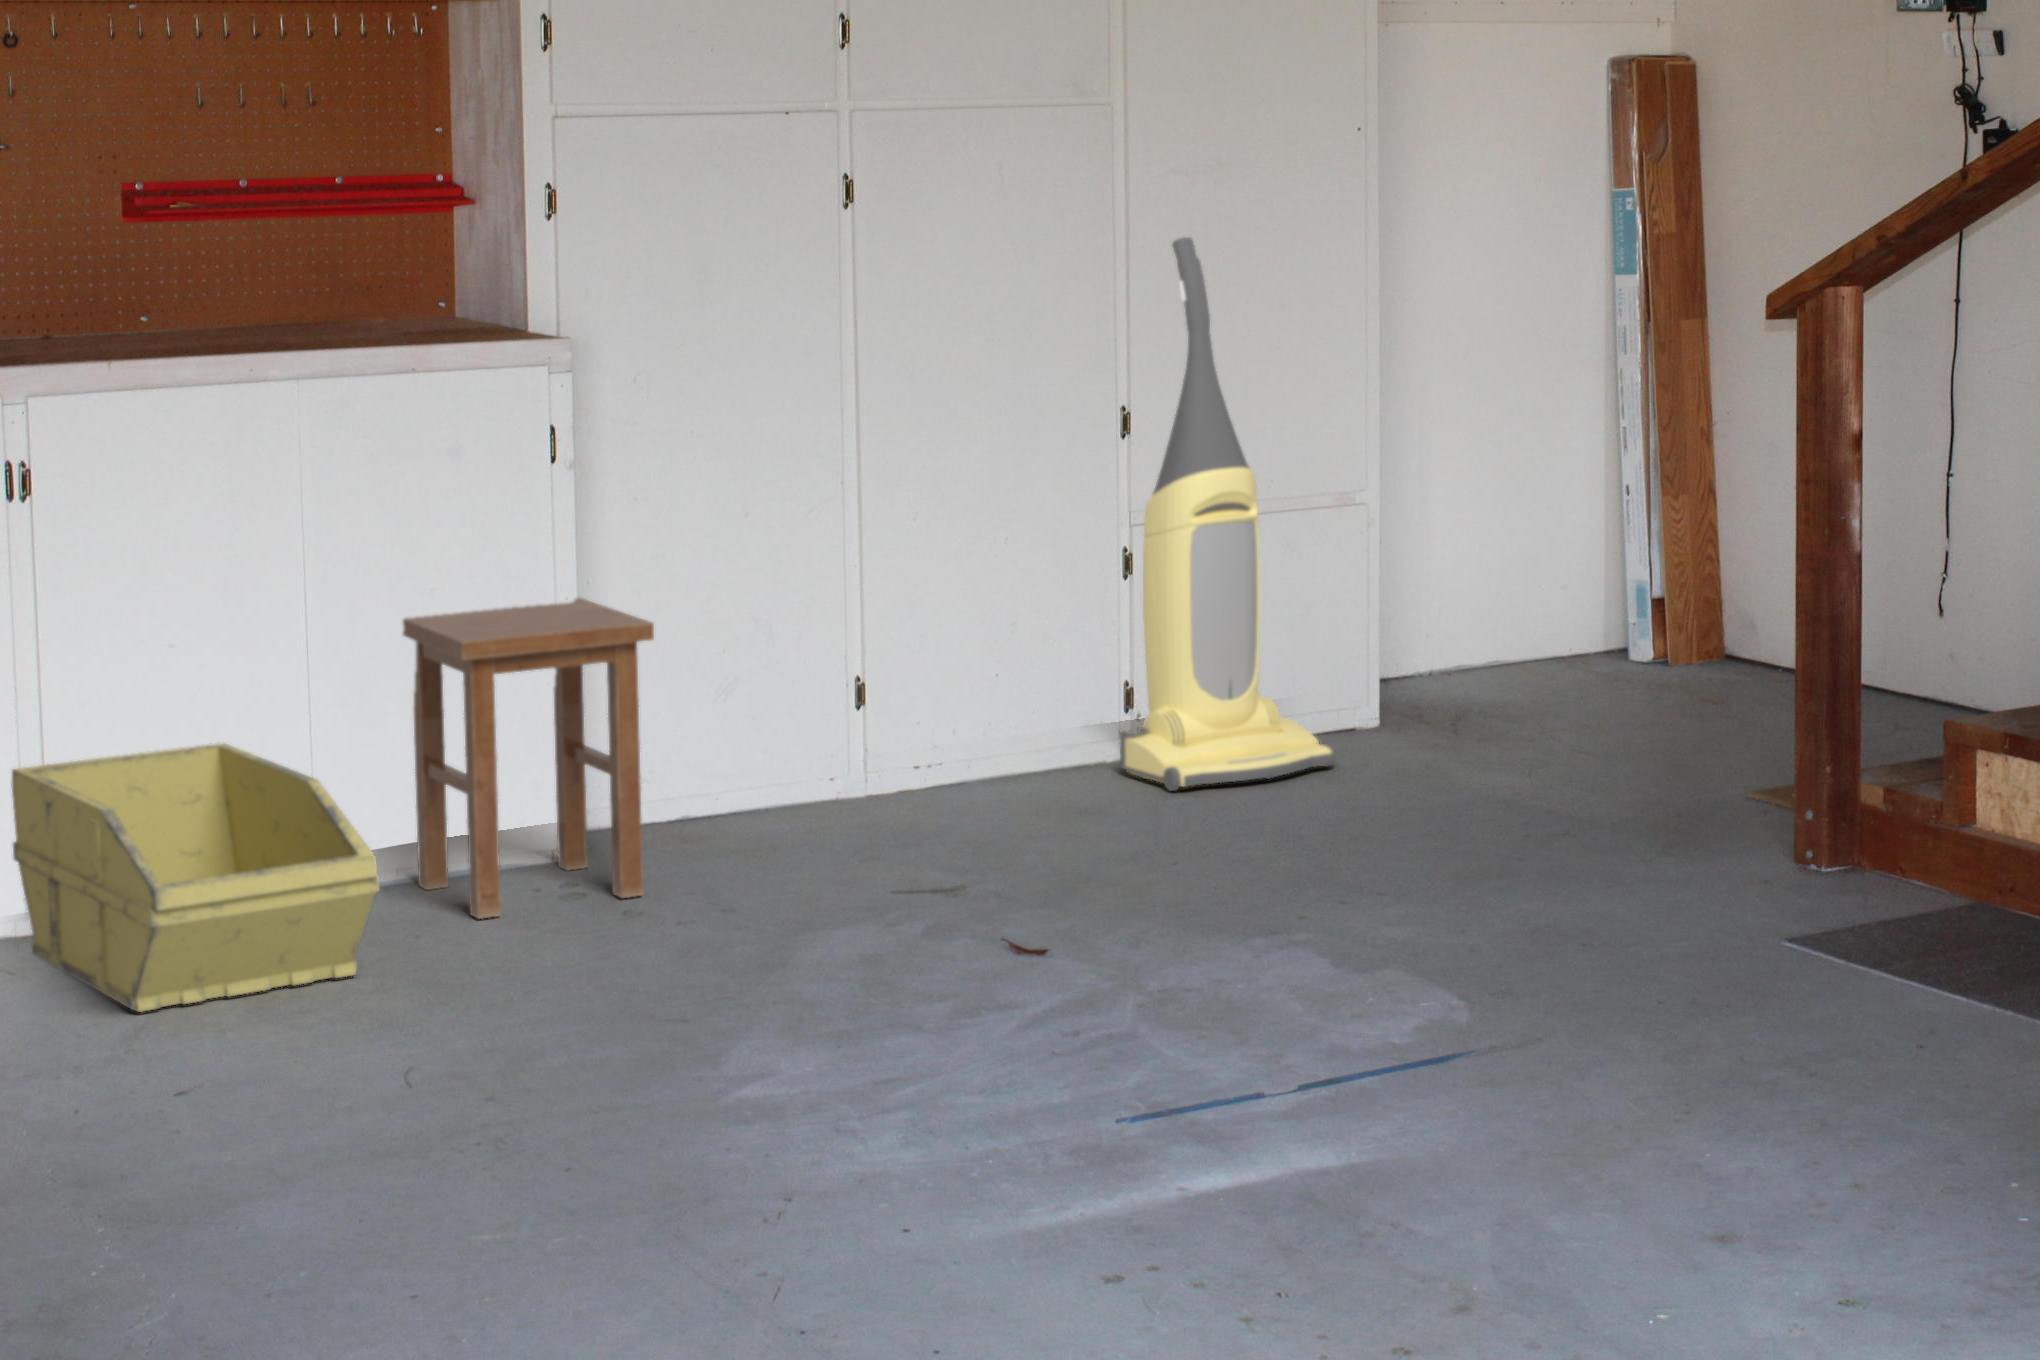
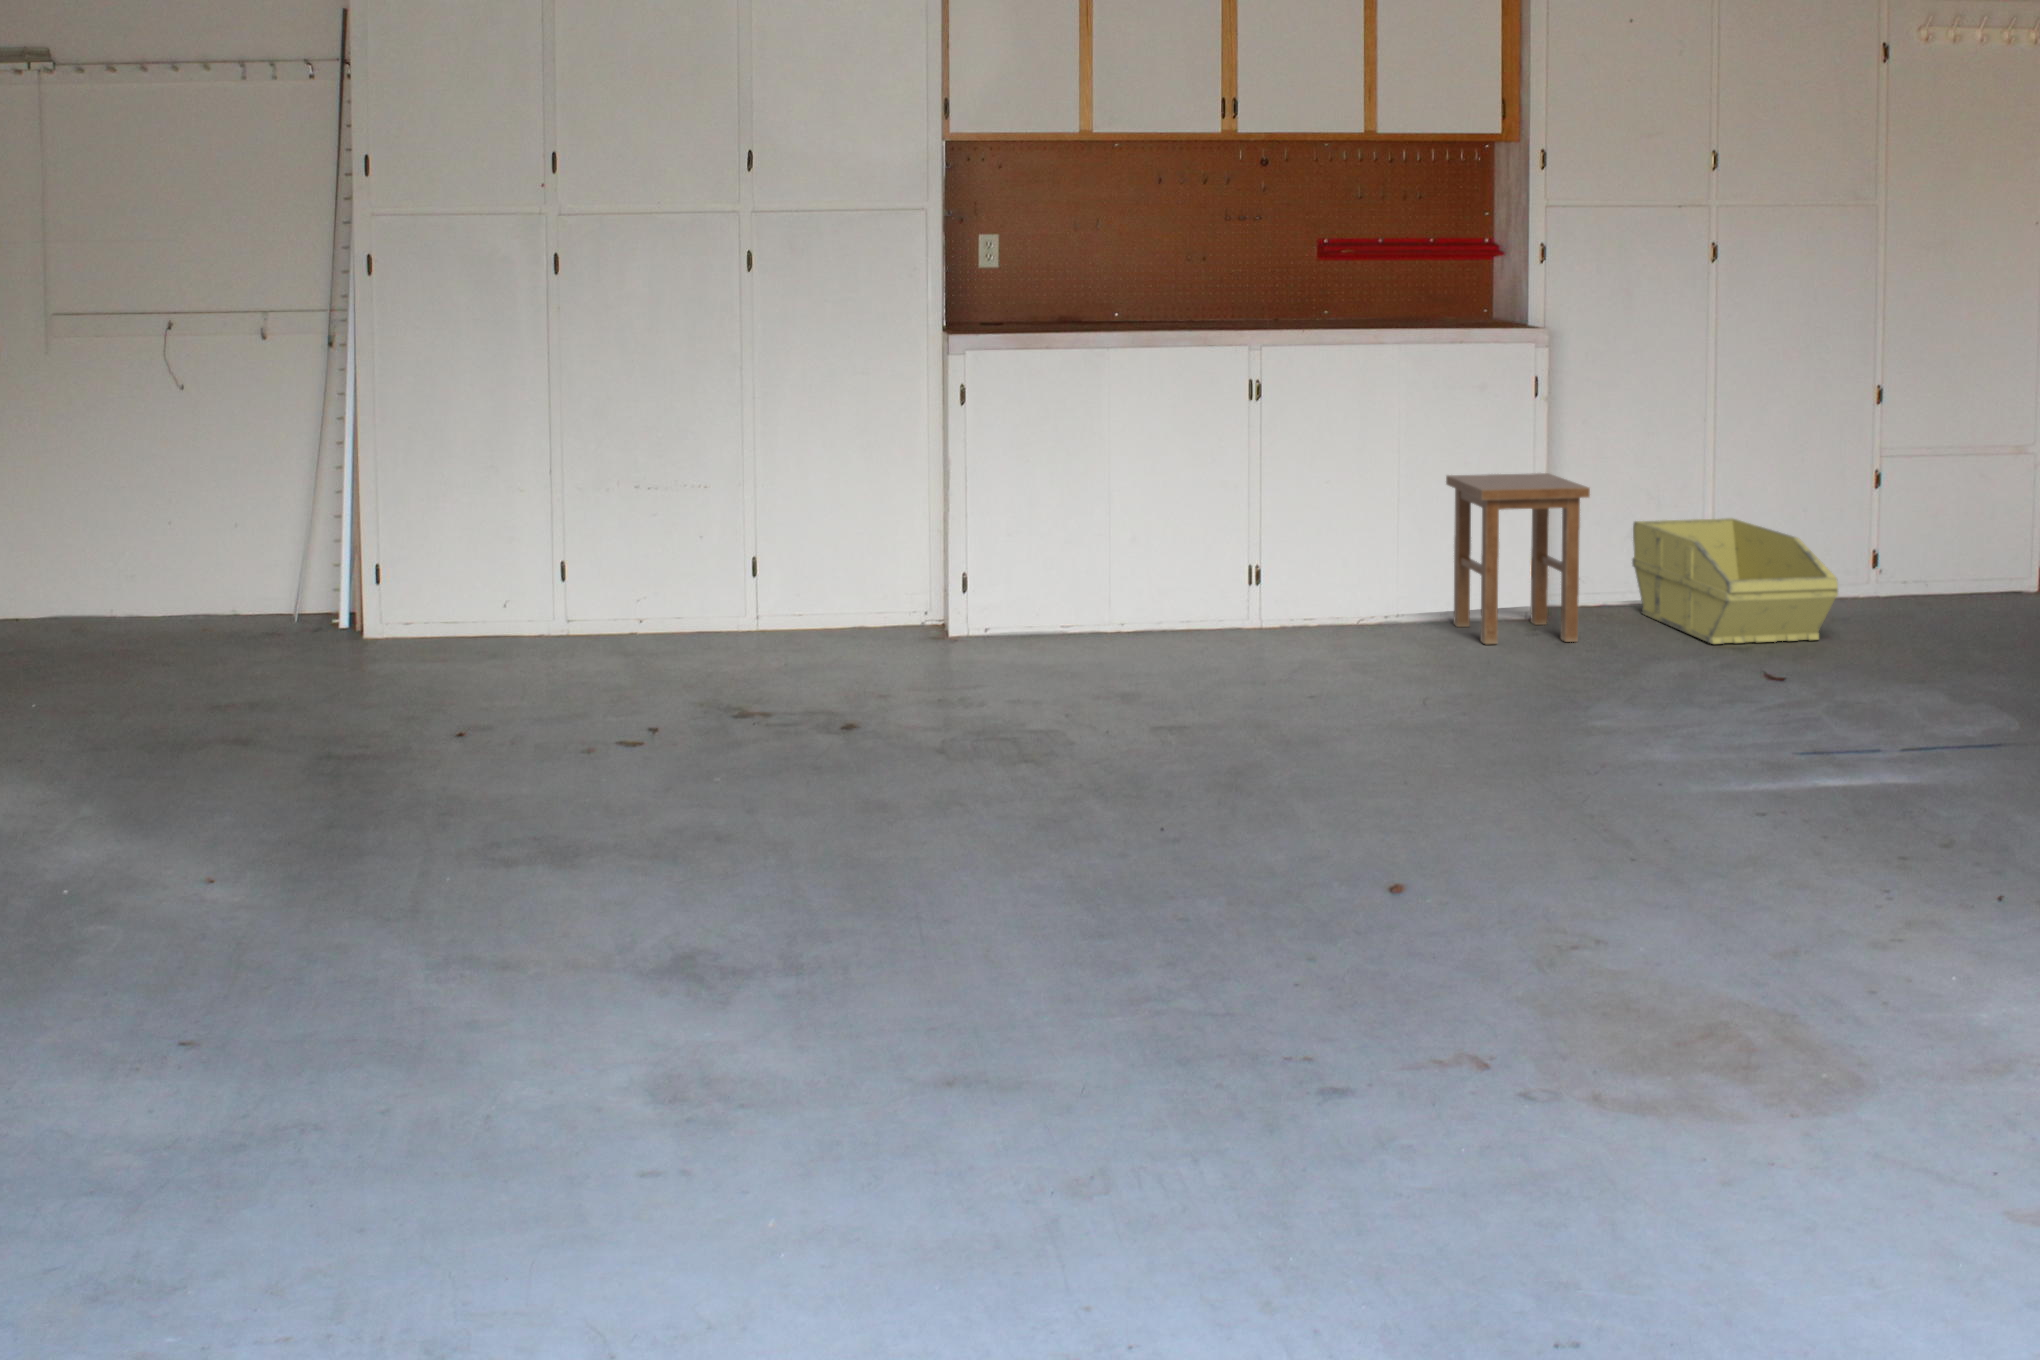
vacuum cleaner: present [1120,237,1336,791] -> none [1870,284,2014,616]
storage bin: present [12,742,380,1012] -> present [1632,518,1838,644]

